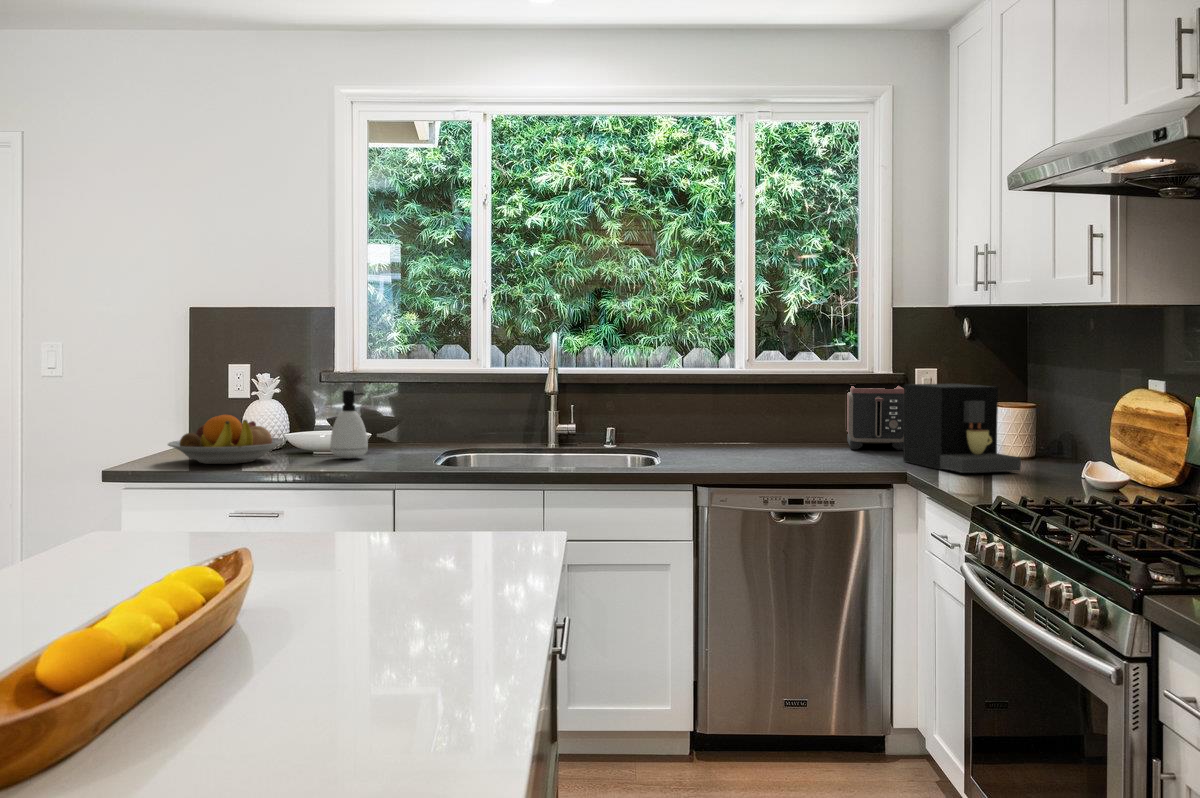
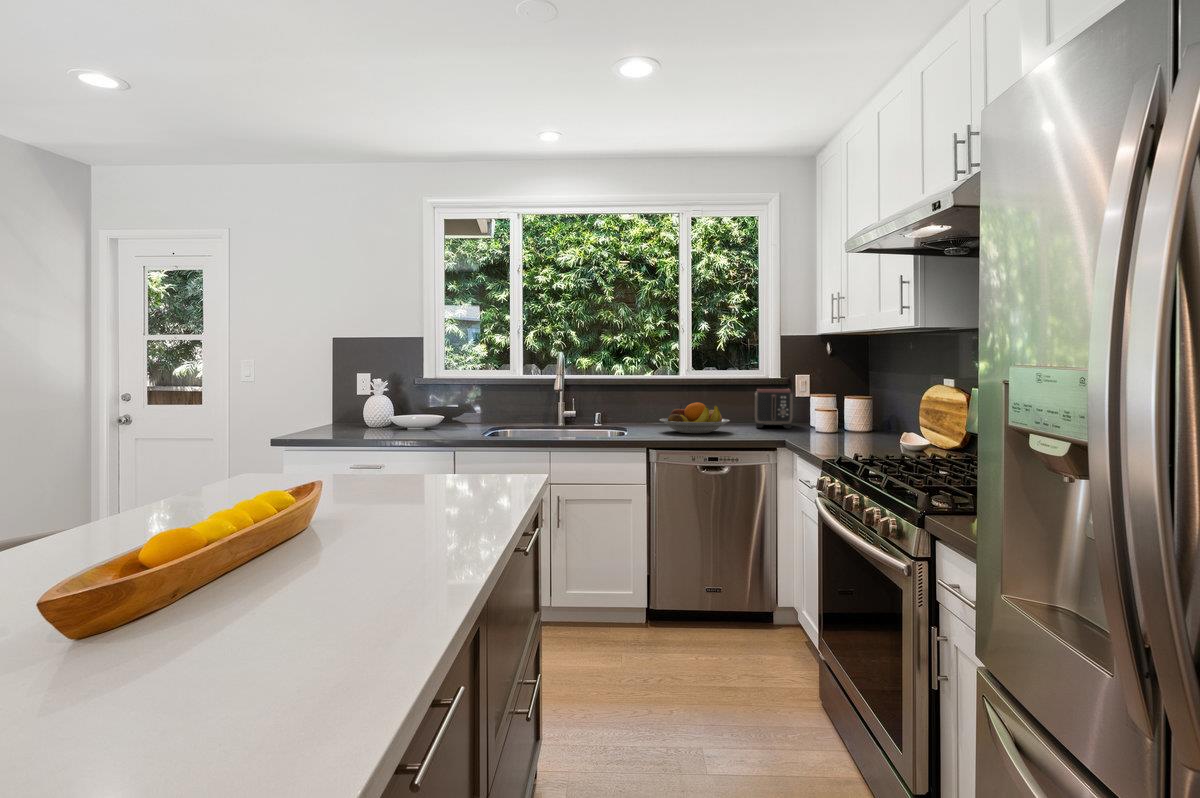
coffee maker: present [903,384,1021,473] -> none [787,385,861,441]
soap dispenser: present [330,390,368,459] -> none [427,389,450,432]
fruit bowl: present [168,415,284,464] -> present [660,403,730,433]

